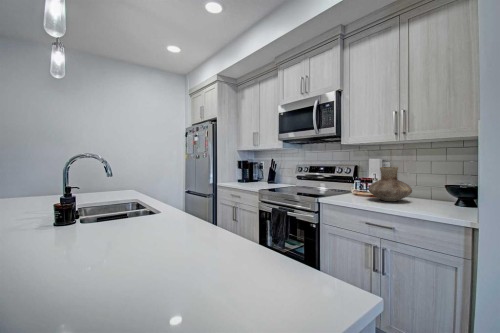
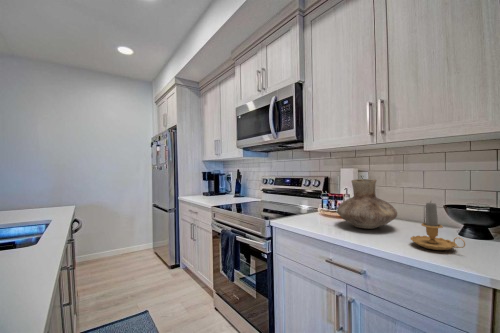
candle: none [420,180,452,210] -> present [411,202,465,250]

